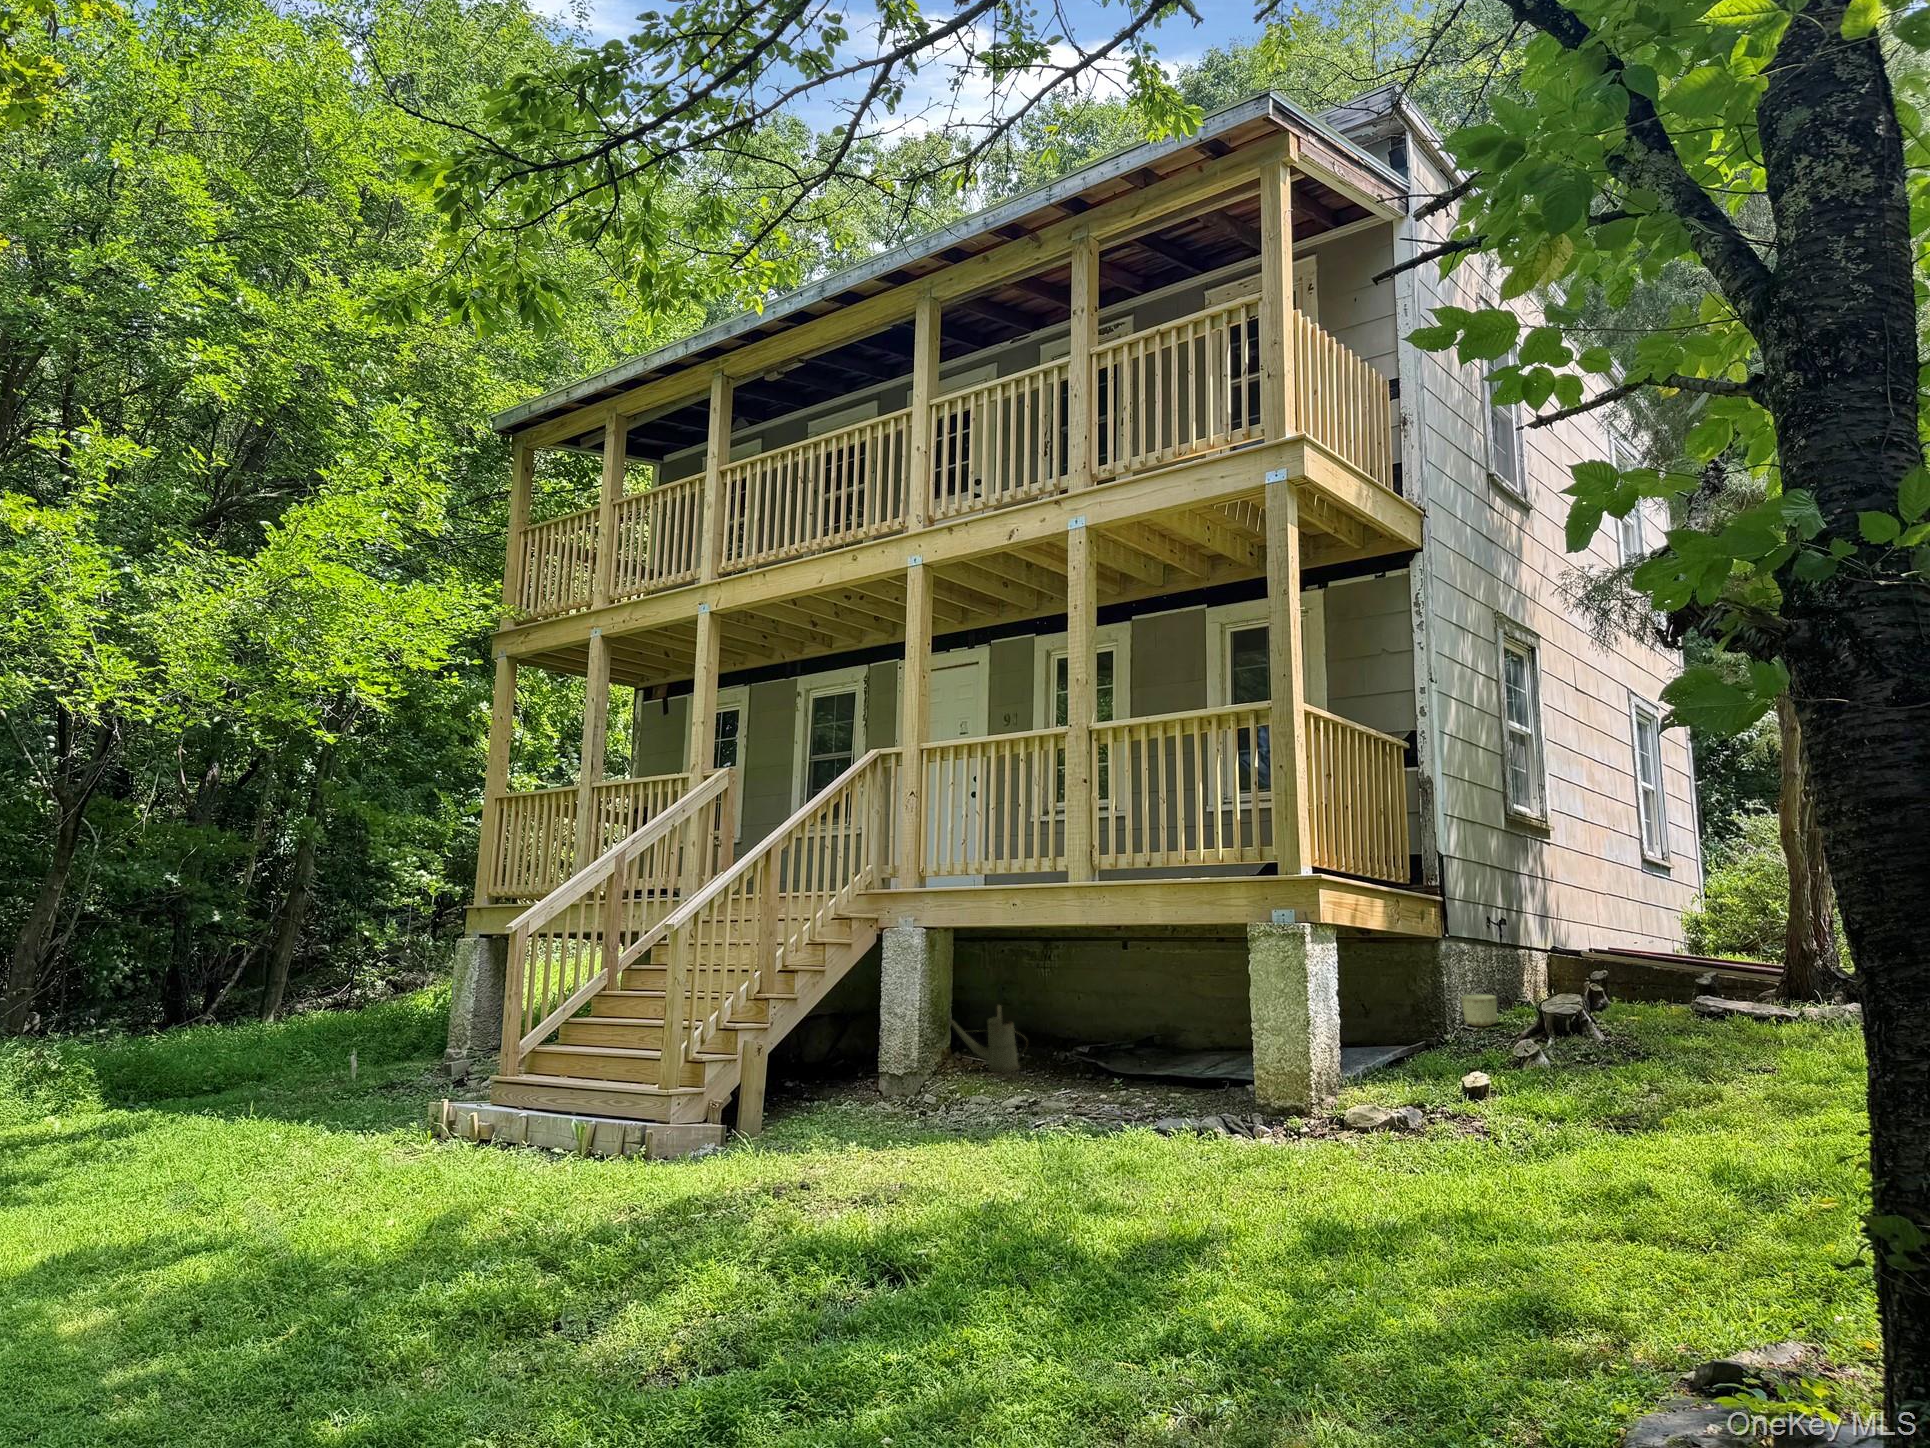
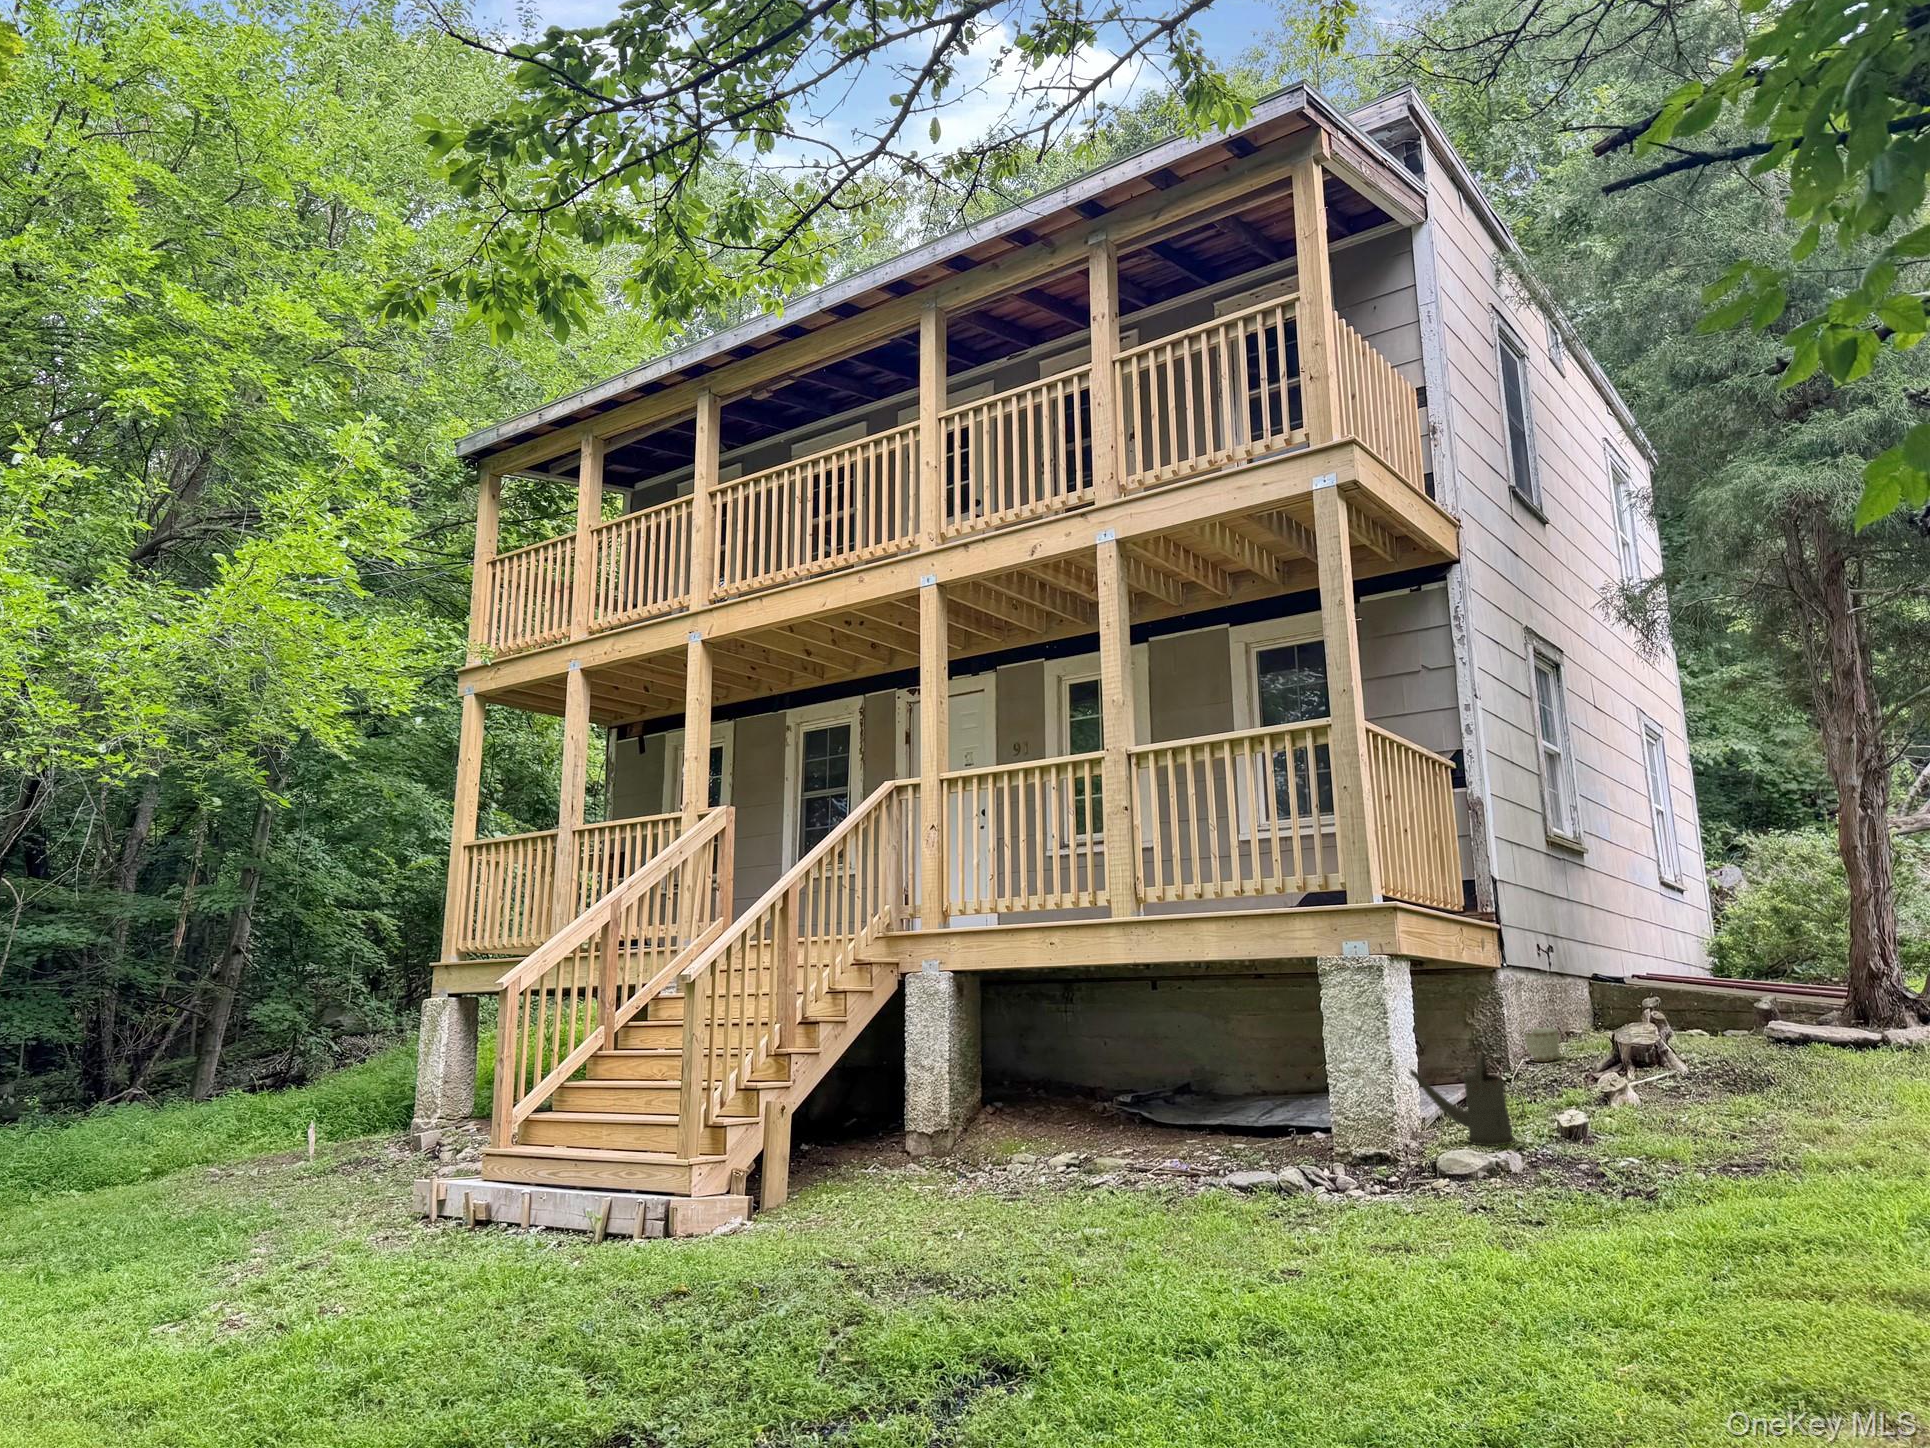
watering can: present [949,1005,1028,1072] -> present [1410,1054,1524,1146]

